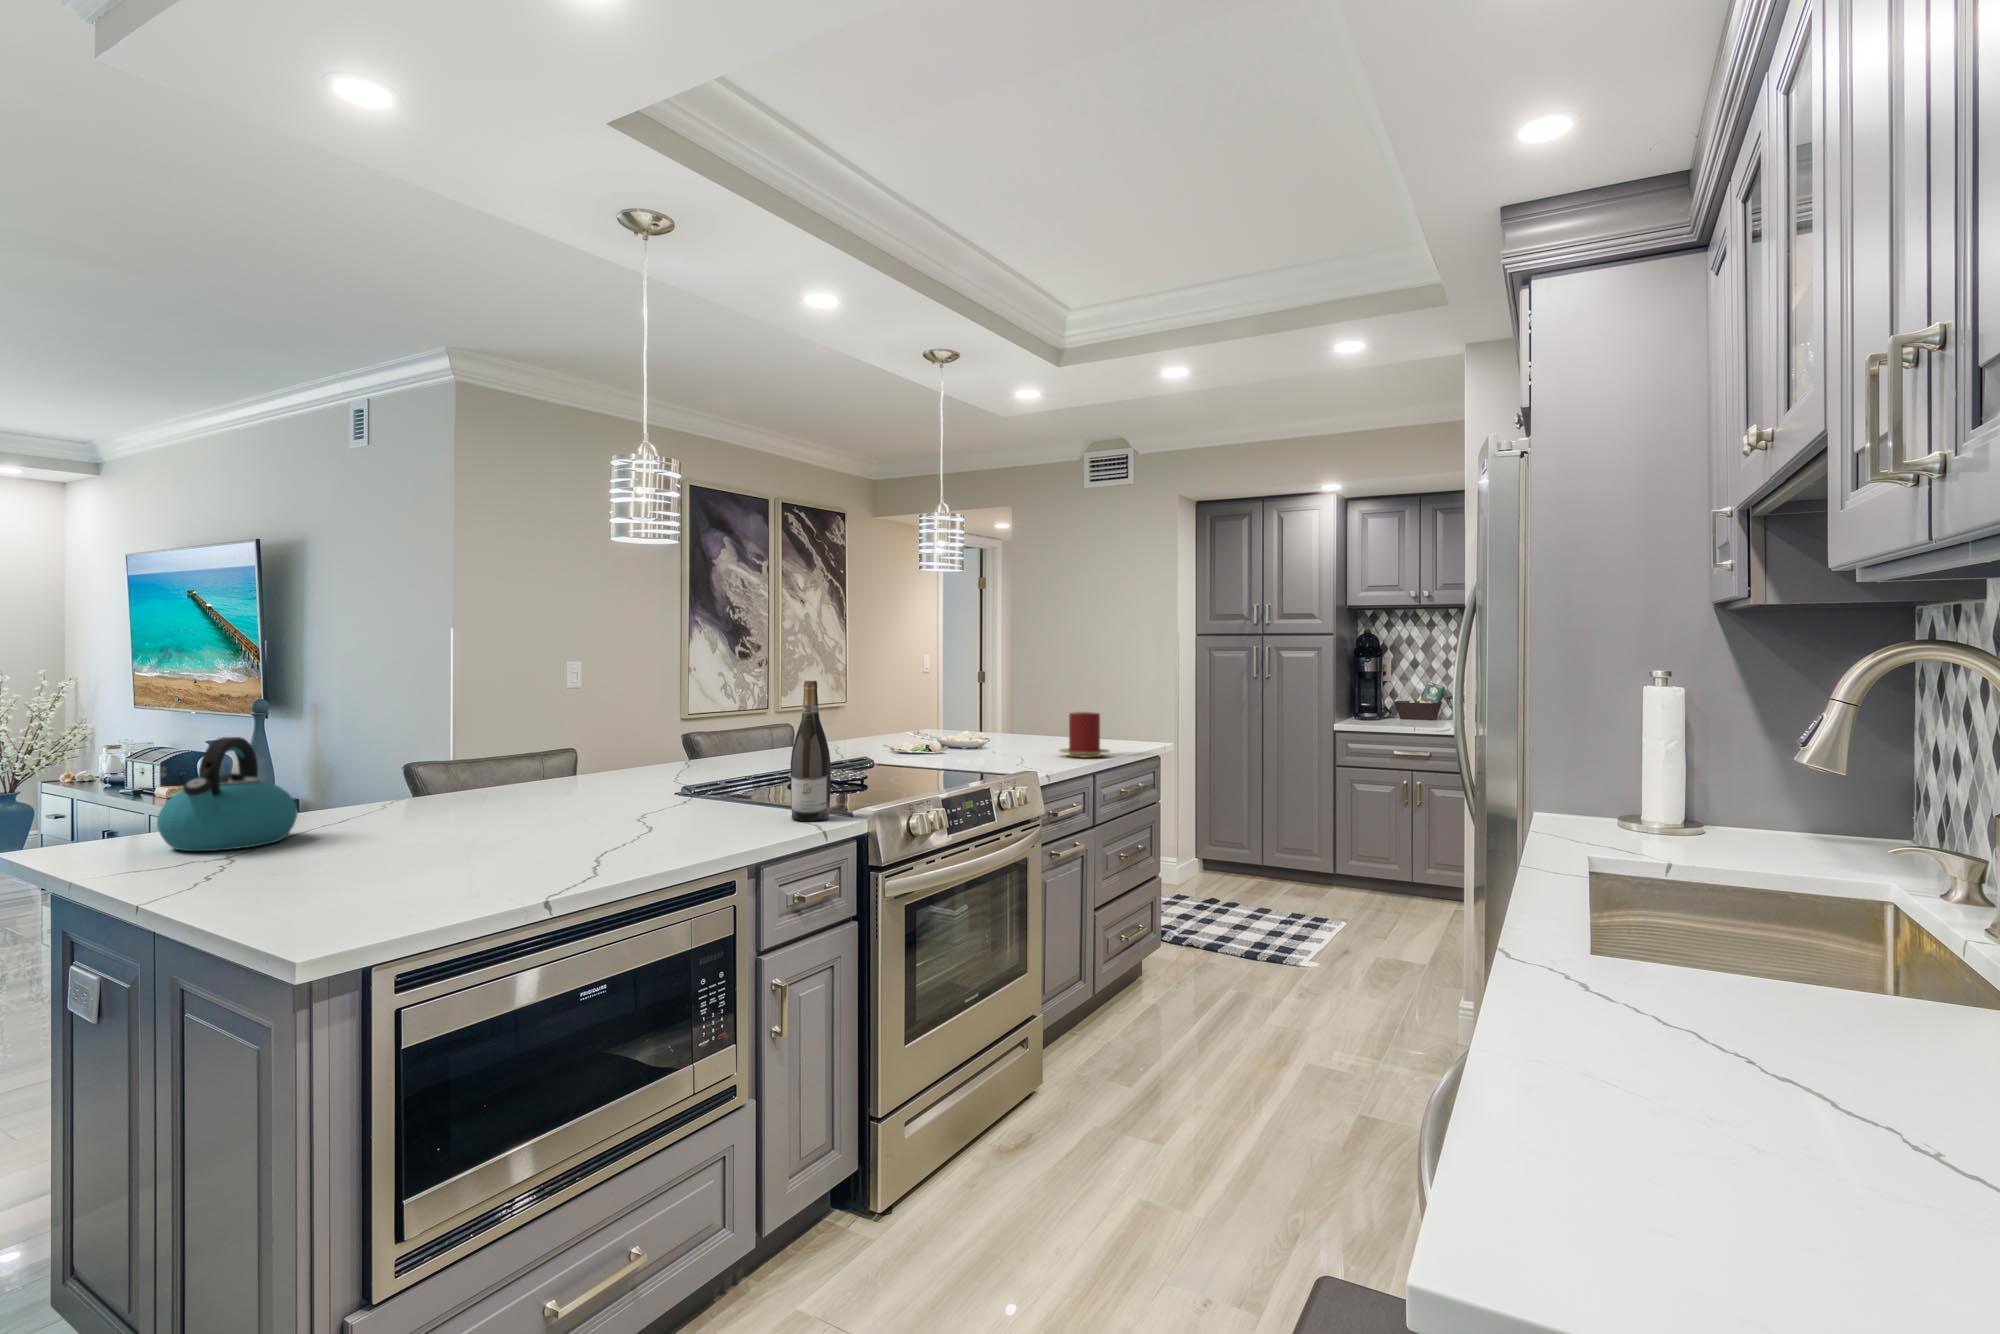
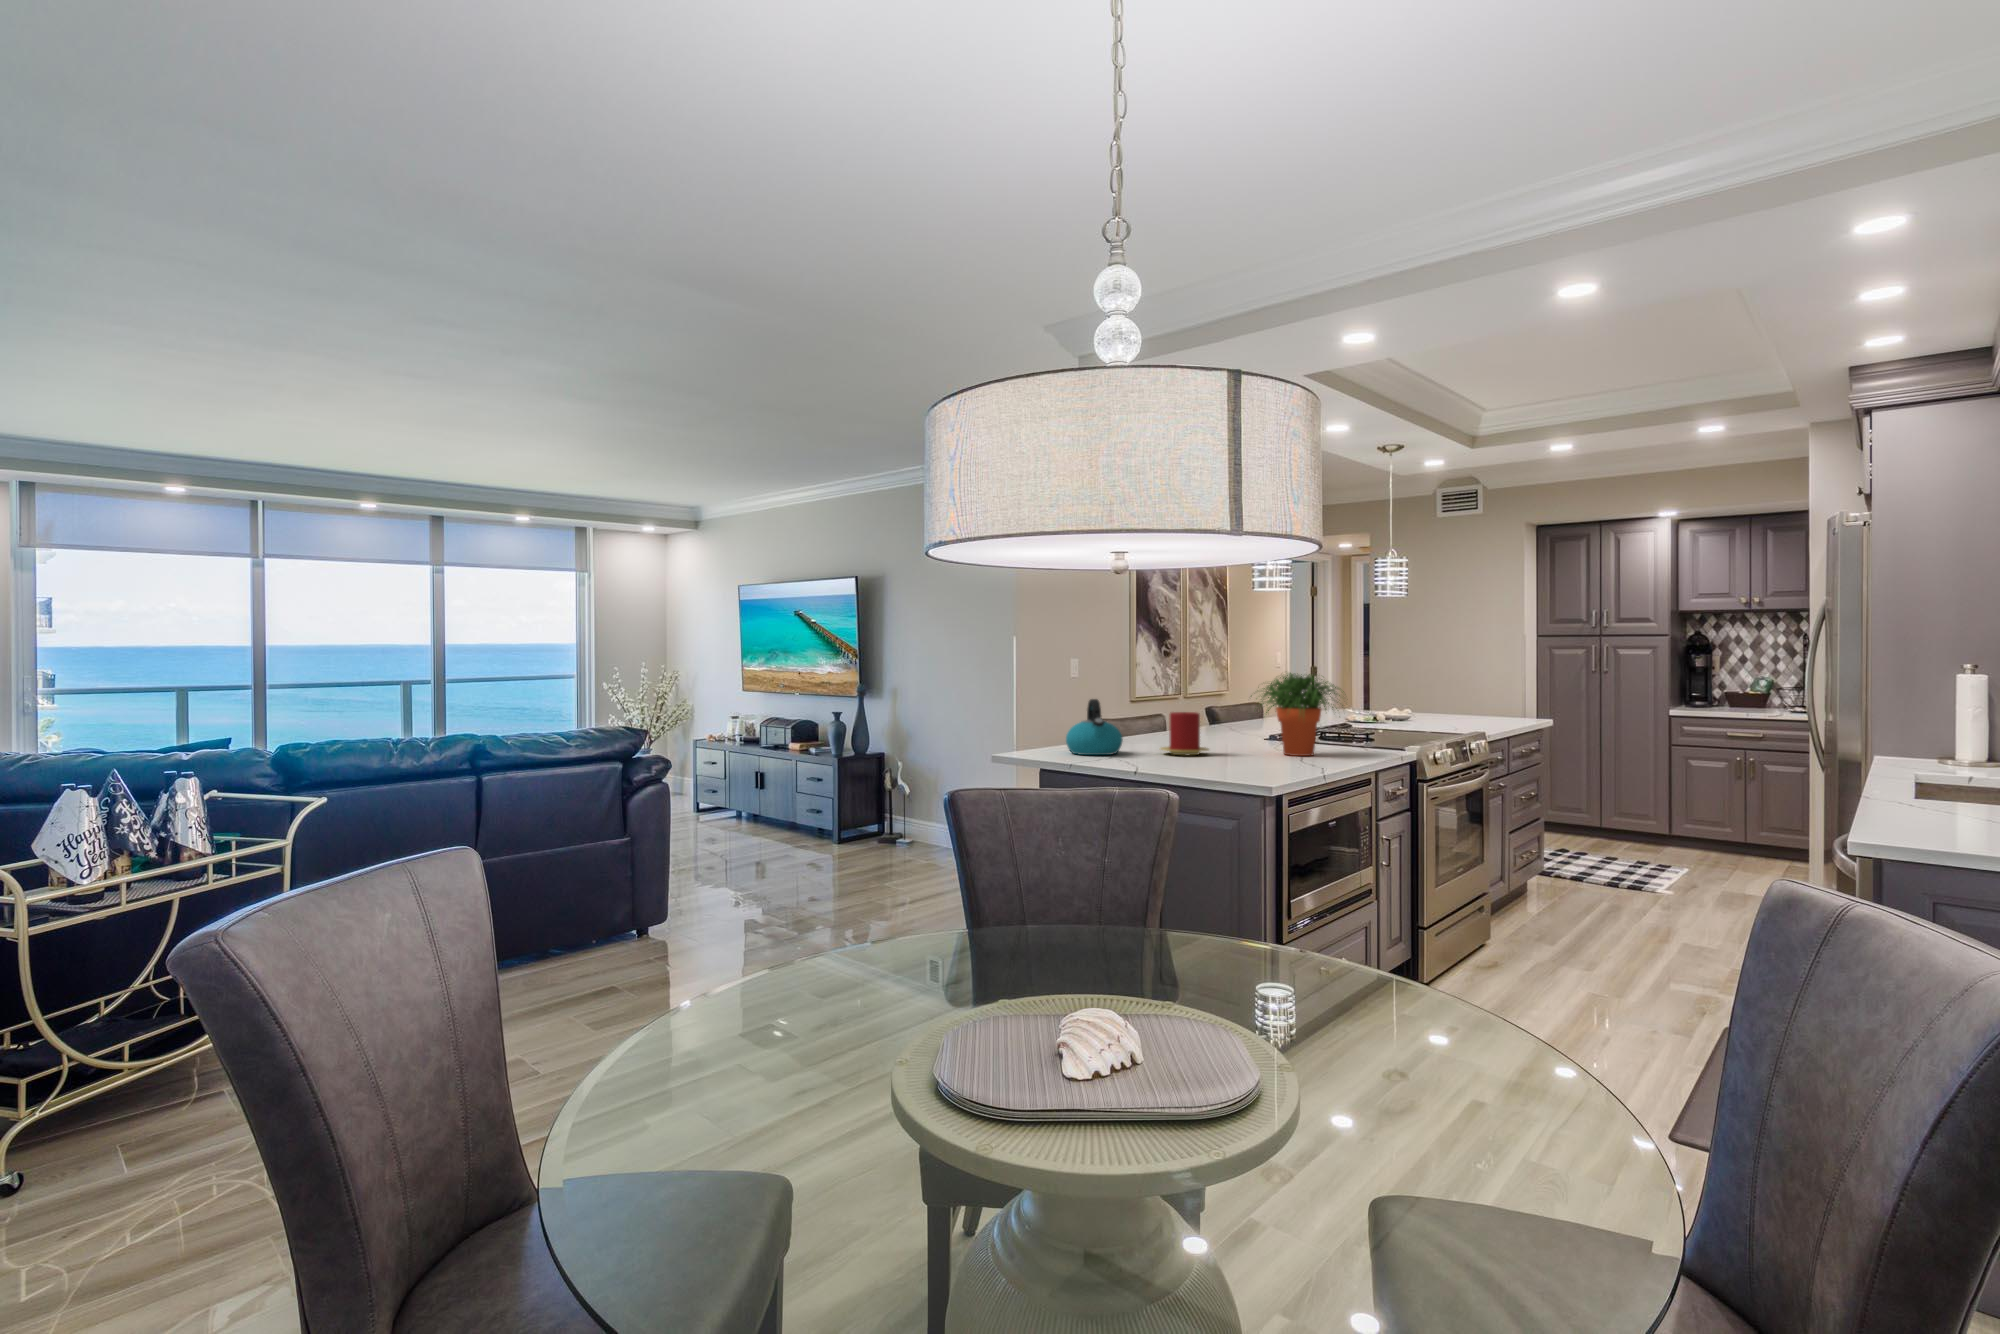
wine bottle: present [791,681,831,821] -> none [1368,671,1392,752]
potted plant: none [546,683,729,839] -> present [1251,673,1344,756]
candle: present [1060,712,1109,758] -> present [1161,712,1209,755]

